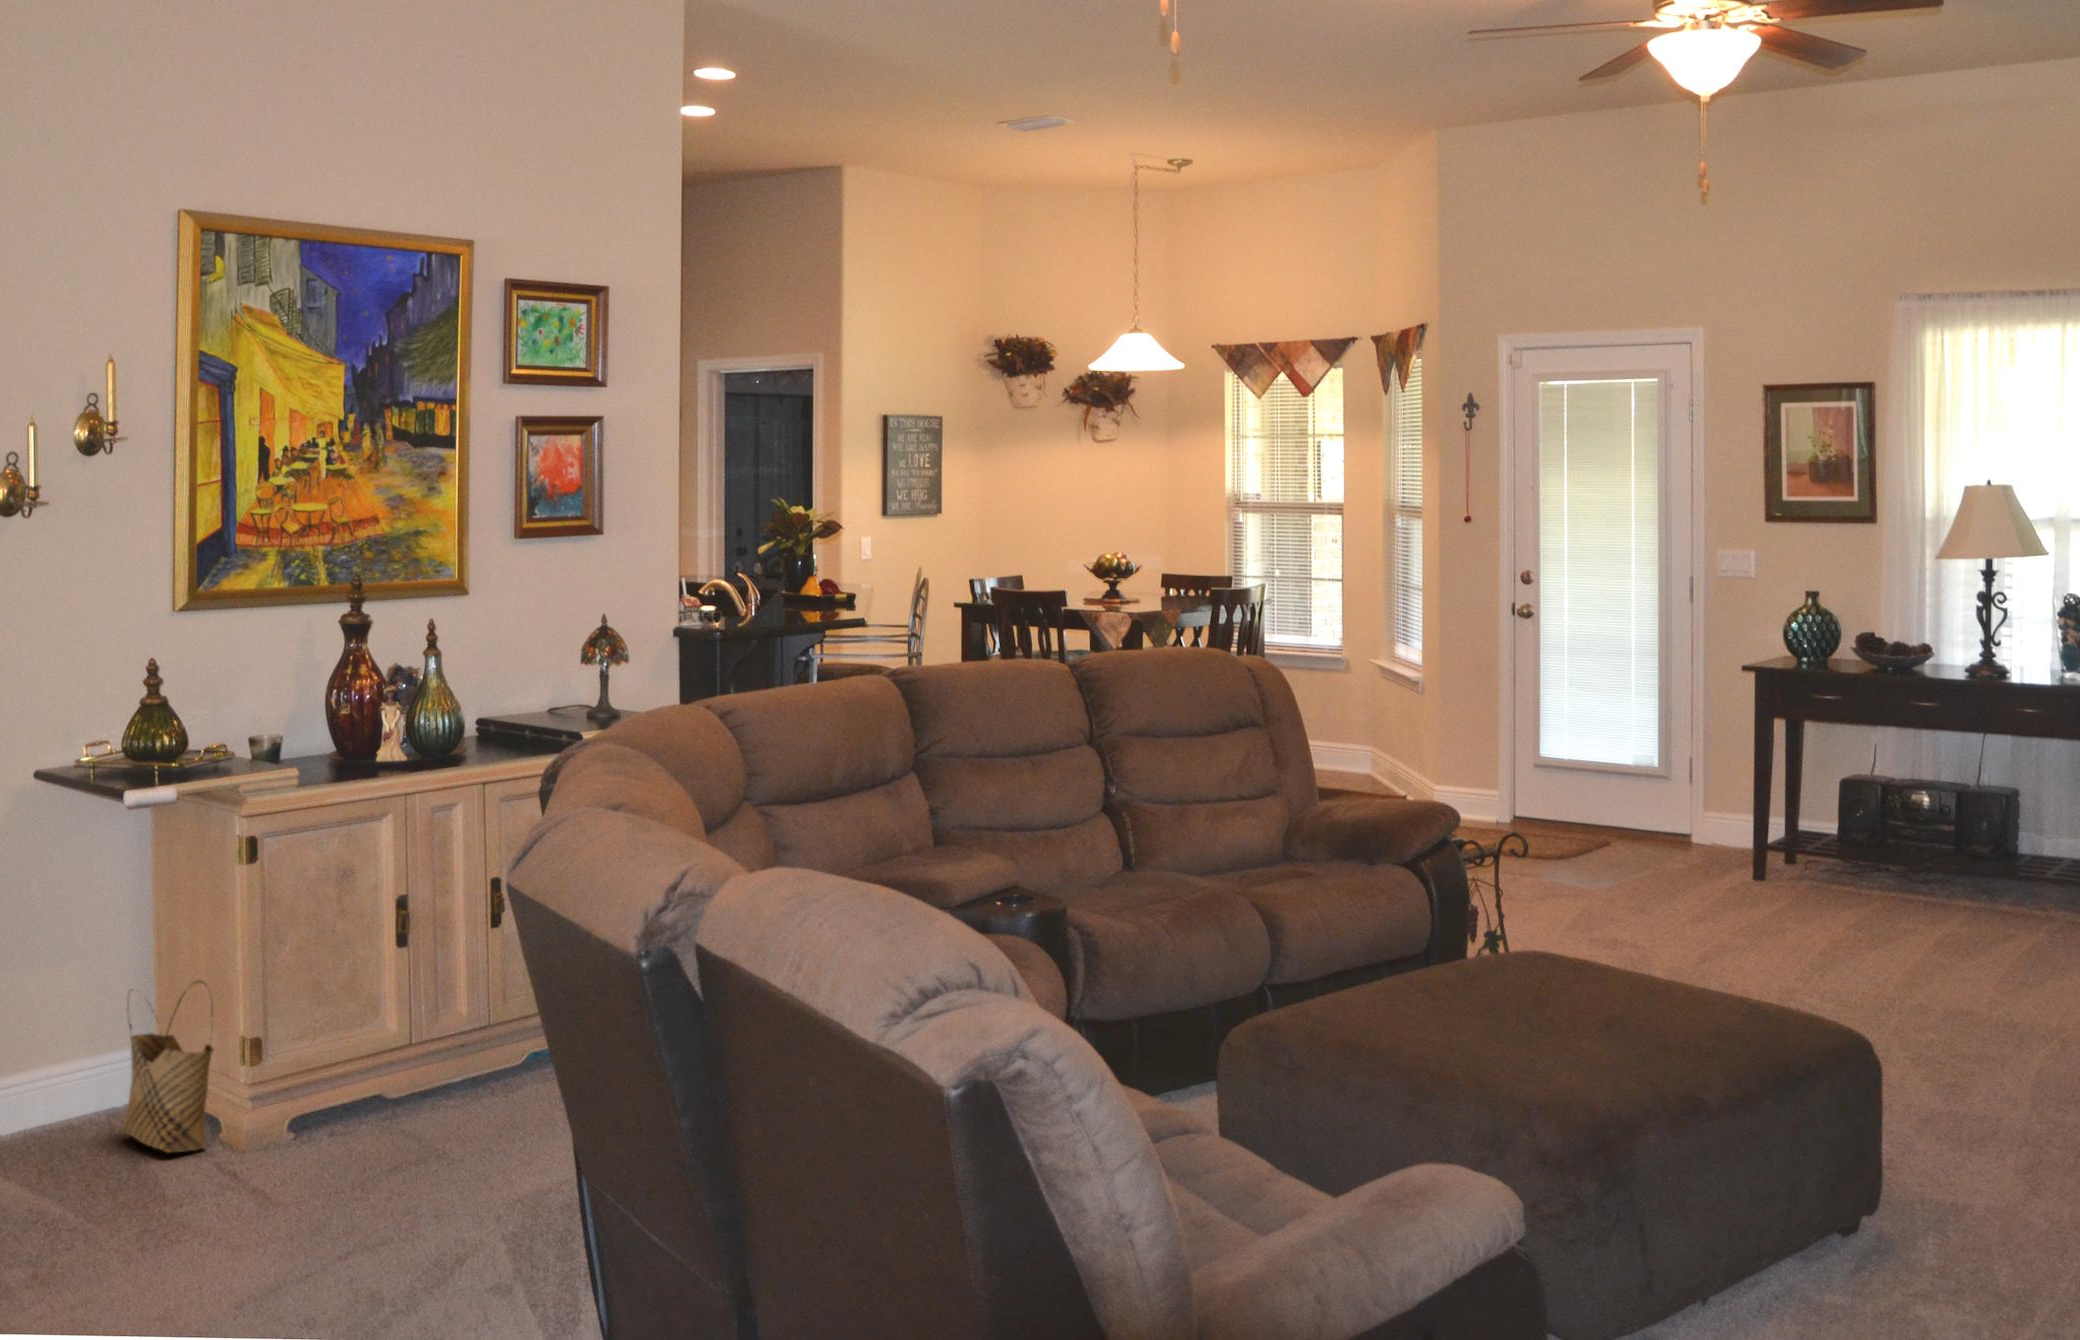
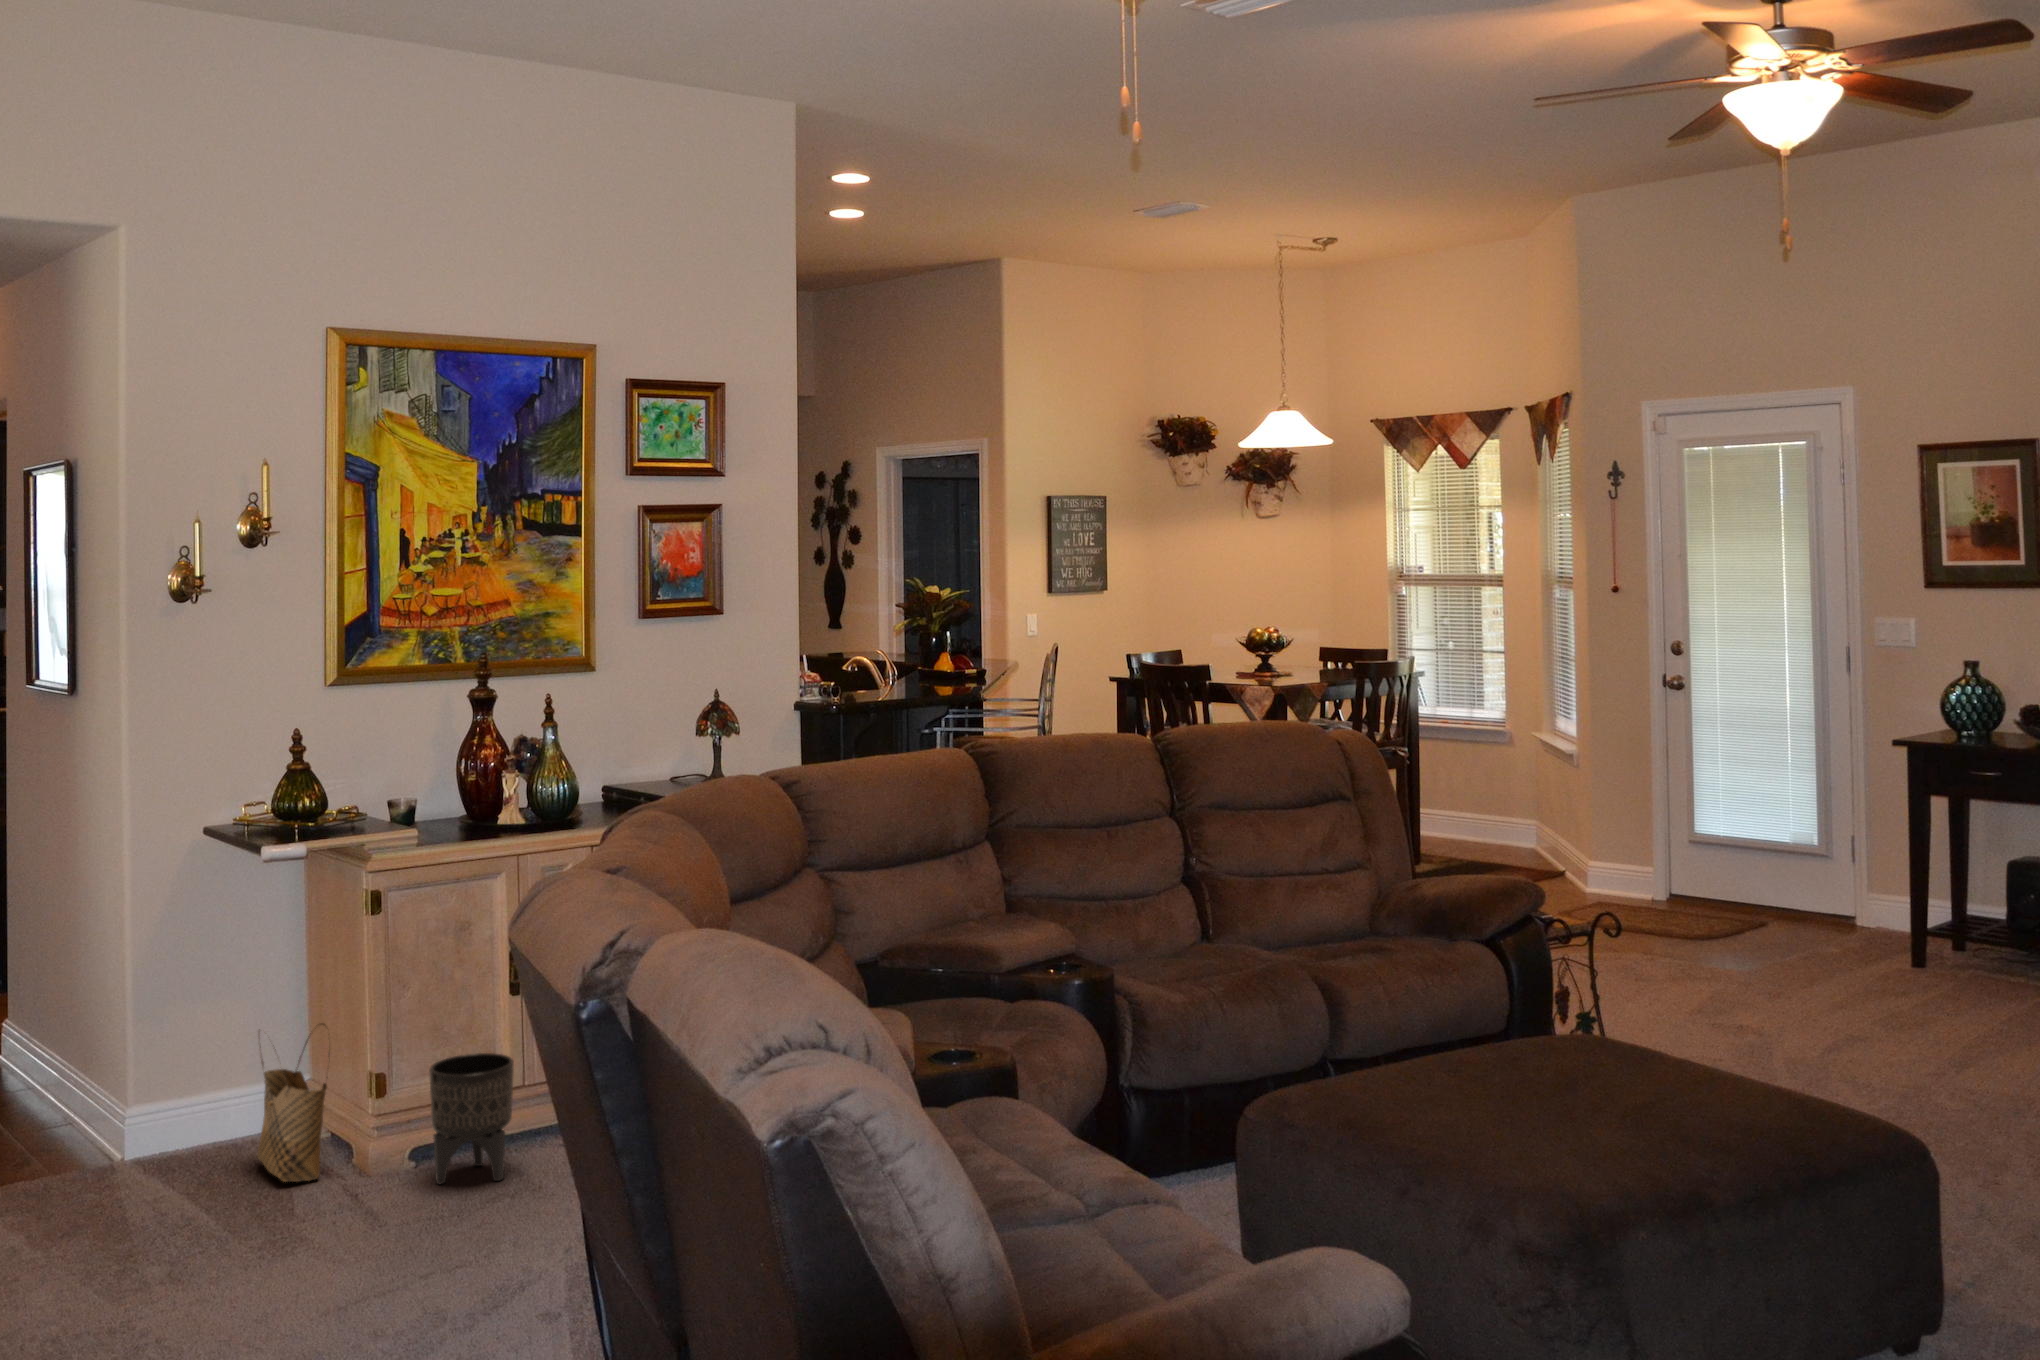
planter: none [336,1005,430,1145] -> present [429,1053,514,1184]

